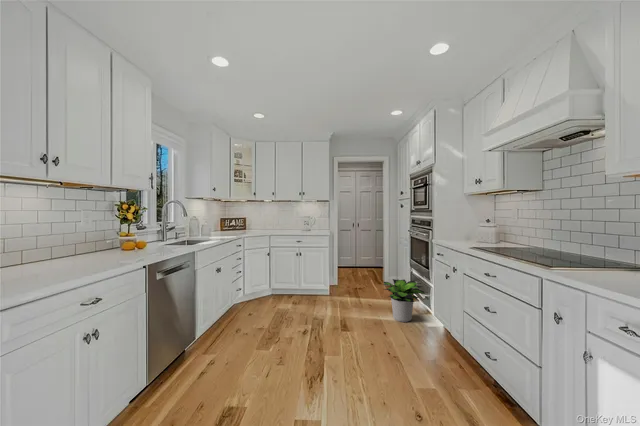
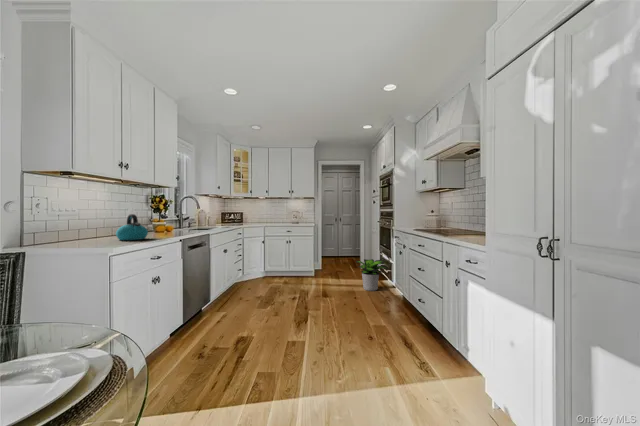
kettle: none [34,232,88,273] -> present [116,214,148,240]

